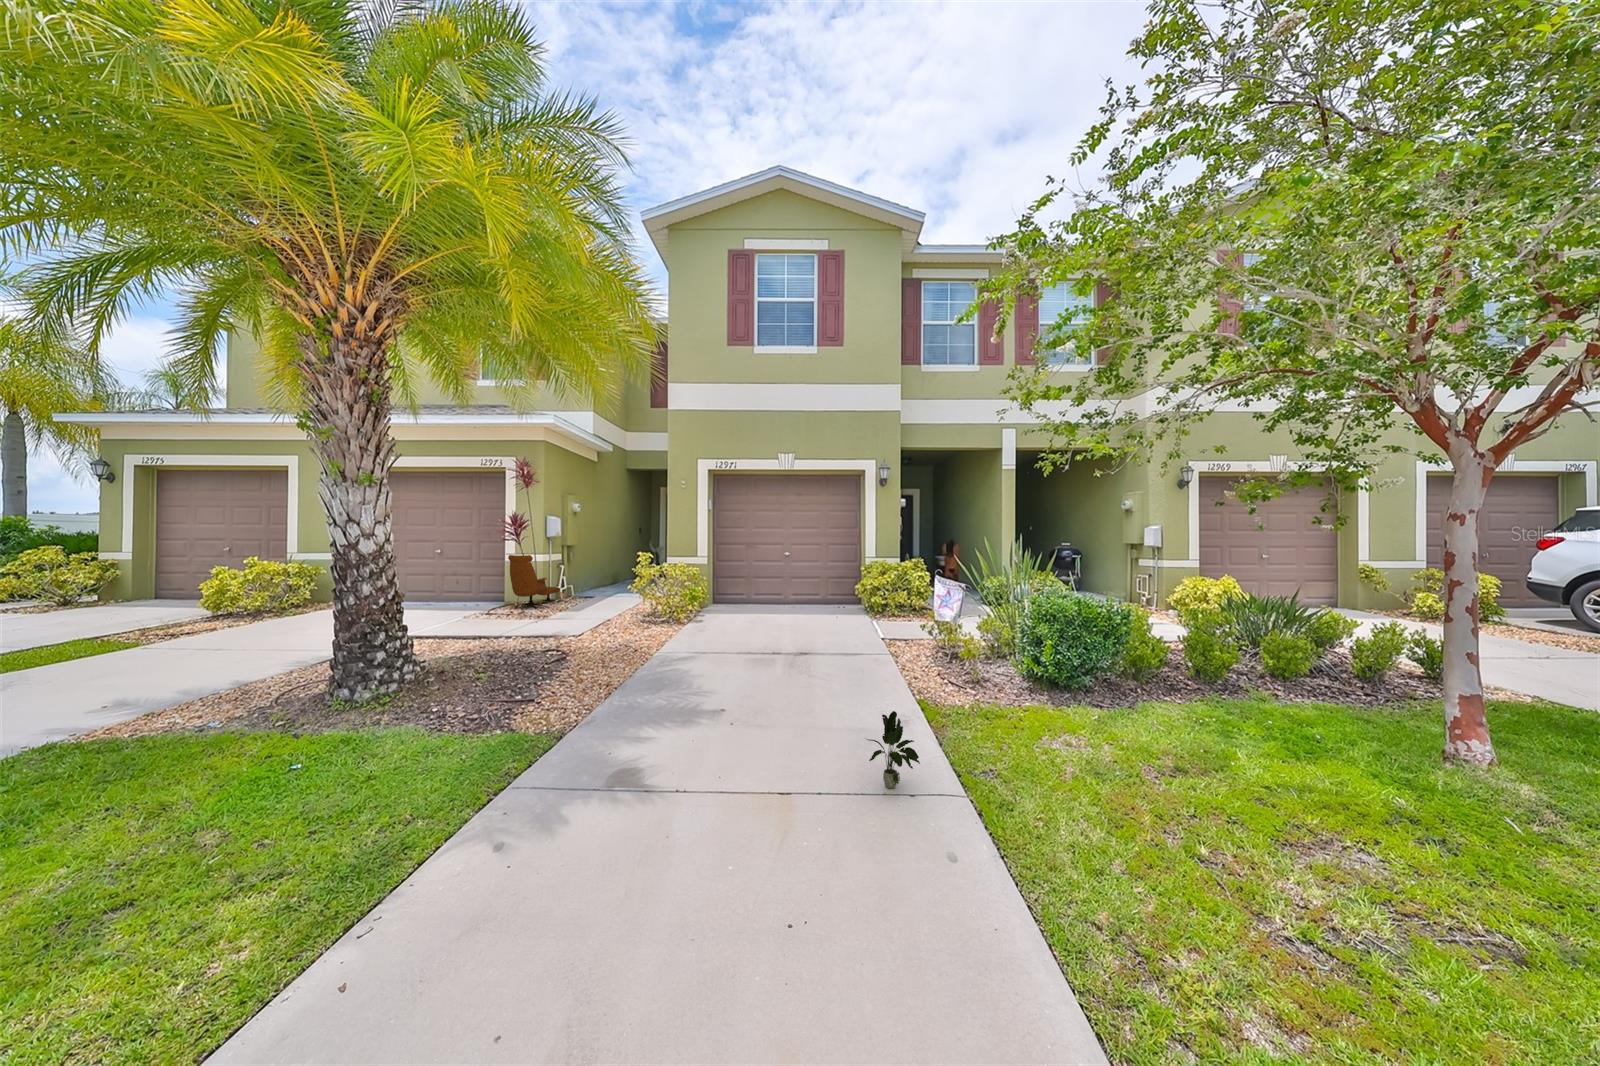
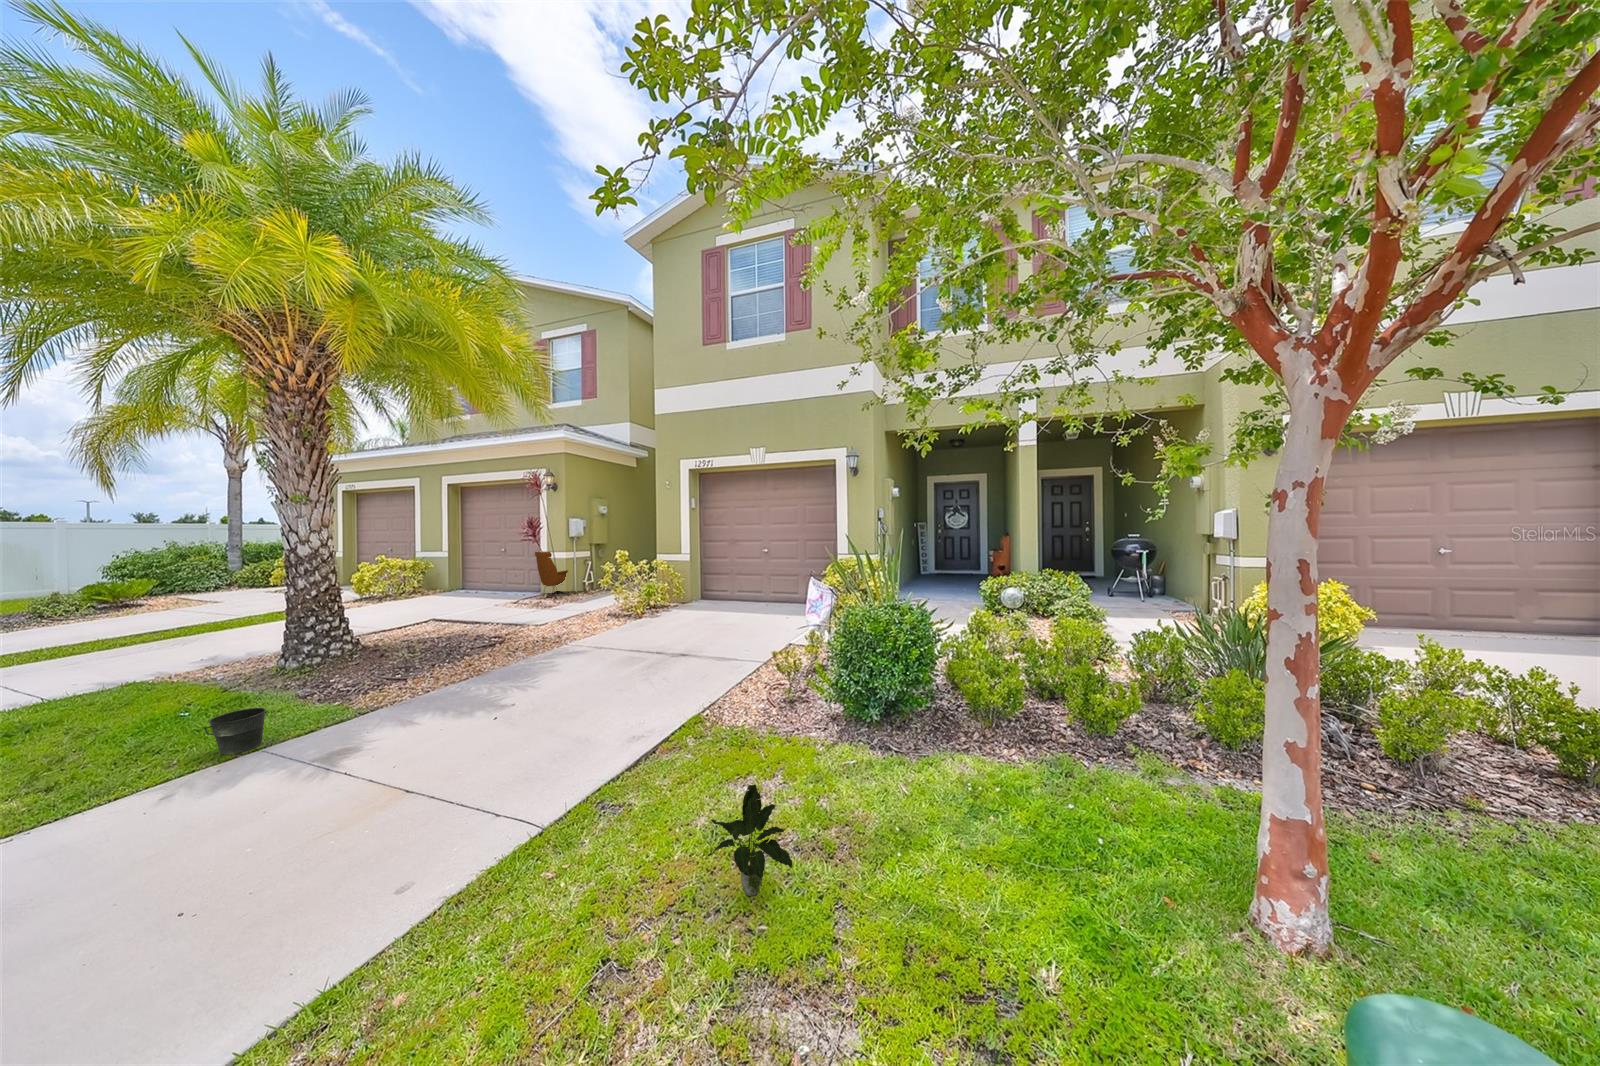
potted plant: present [867,711,920,788] -> present [707,784,792,896]
bucket: none [476,737,535,795] -> present [204,708,268,754]

